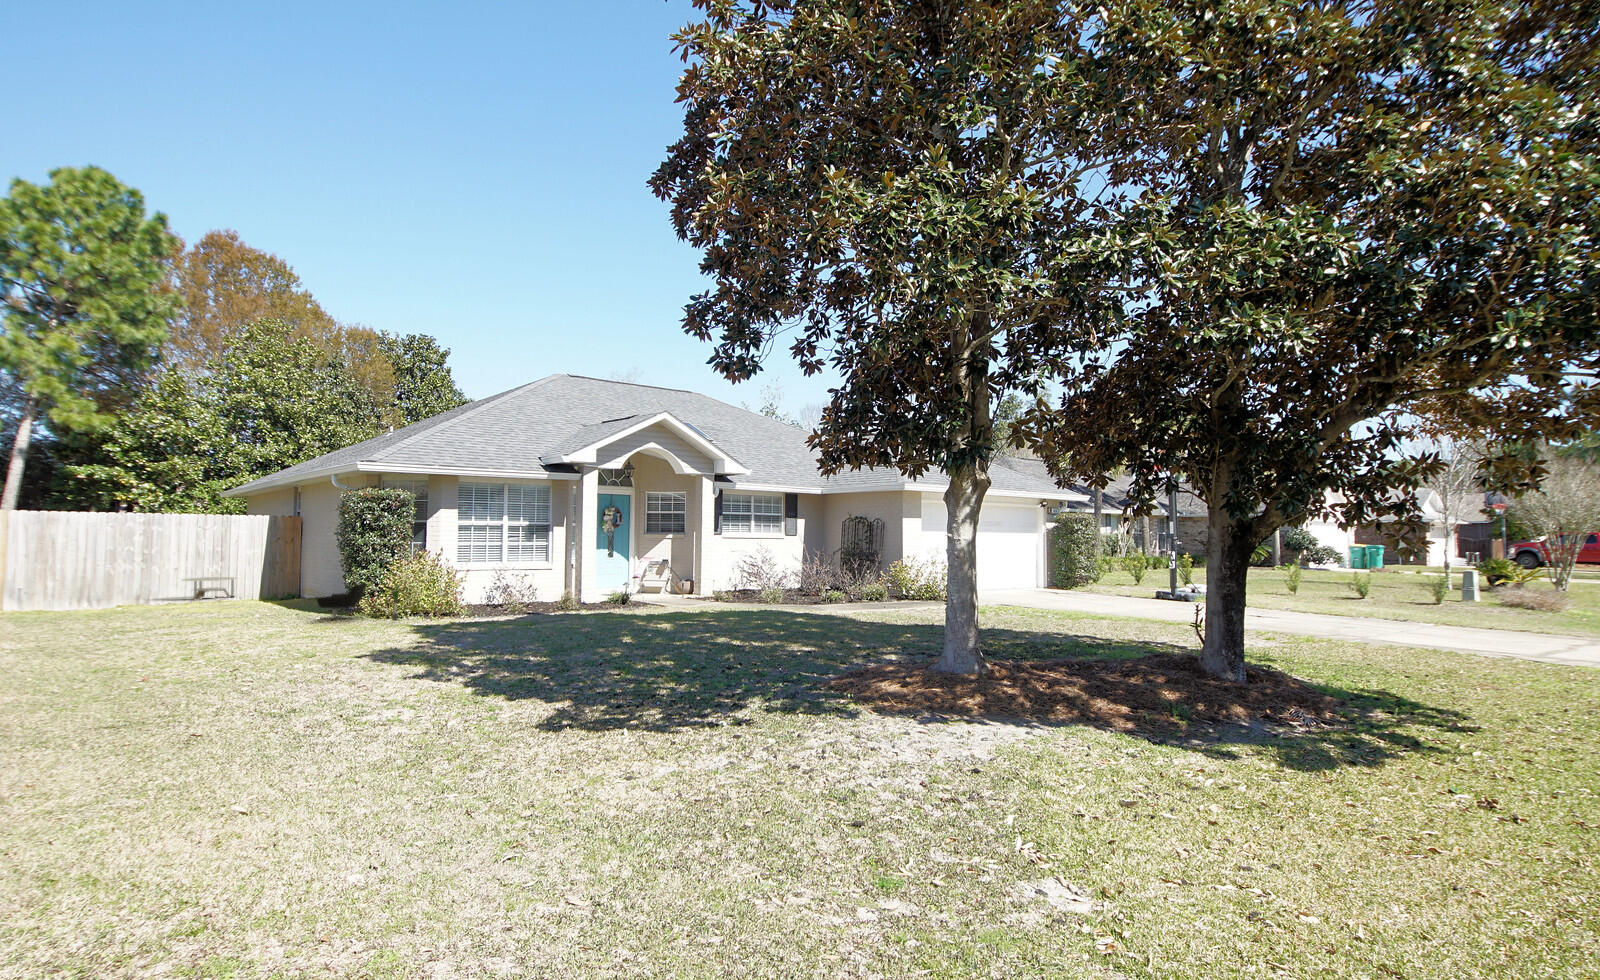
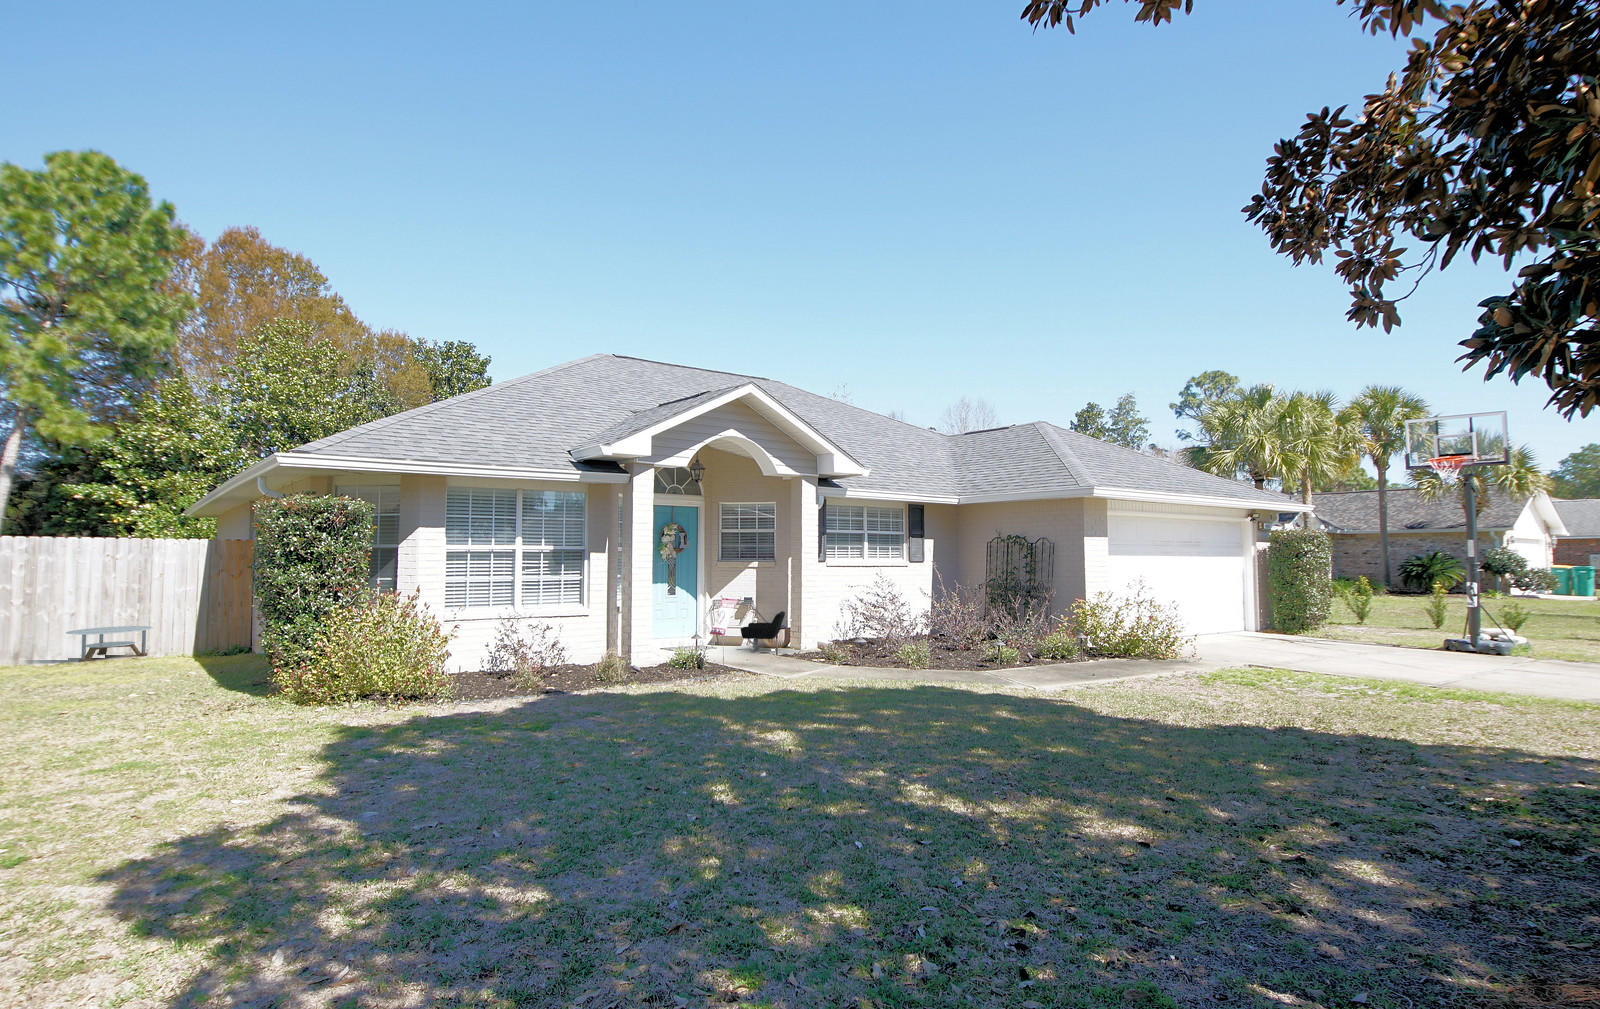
lounge chair: present [317,583,366,618] -> present [737,611,785,652]
potted plant: present [391,585,402,620] -> none [305,641,354,707]

